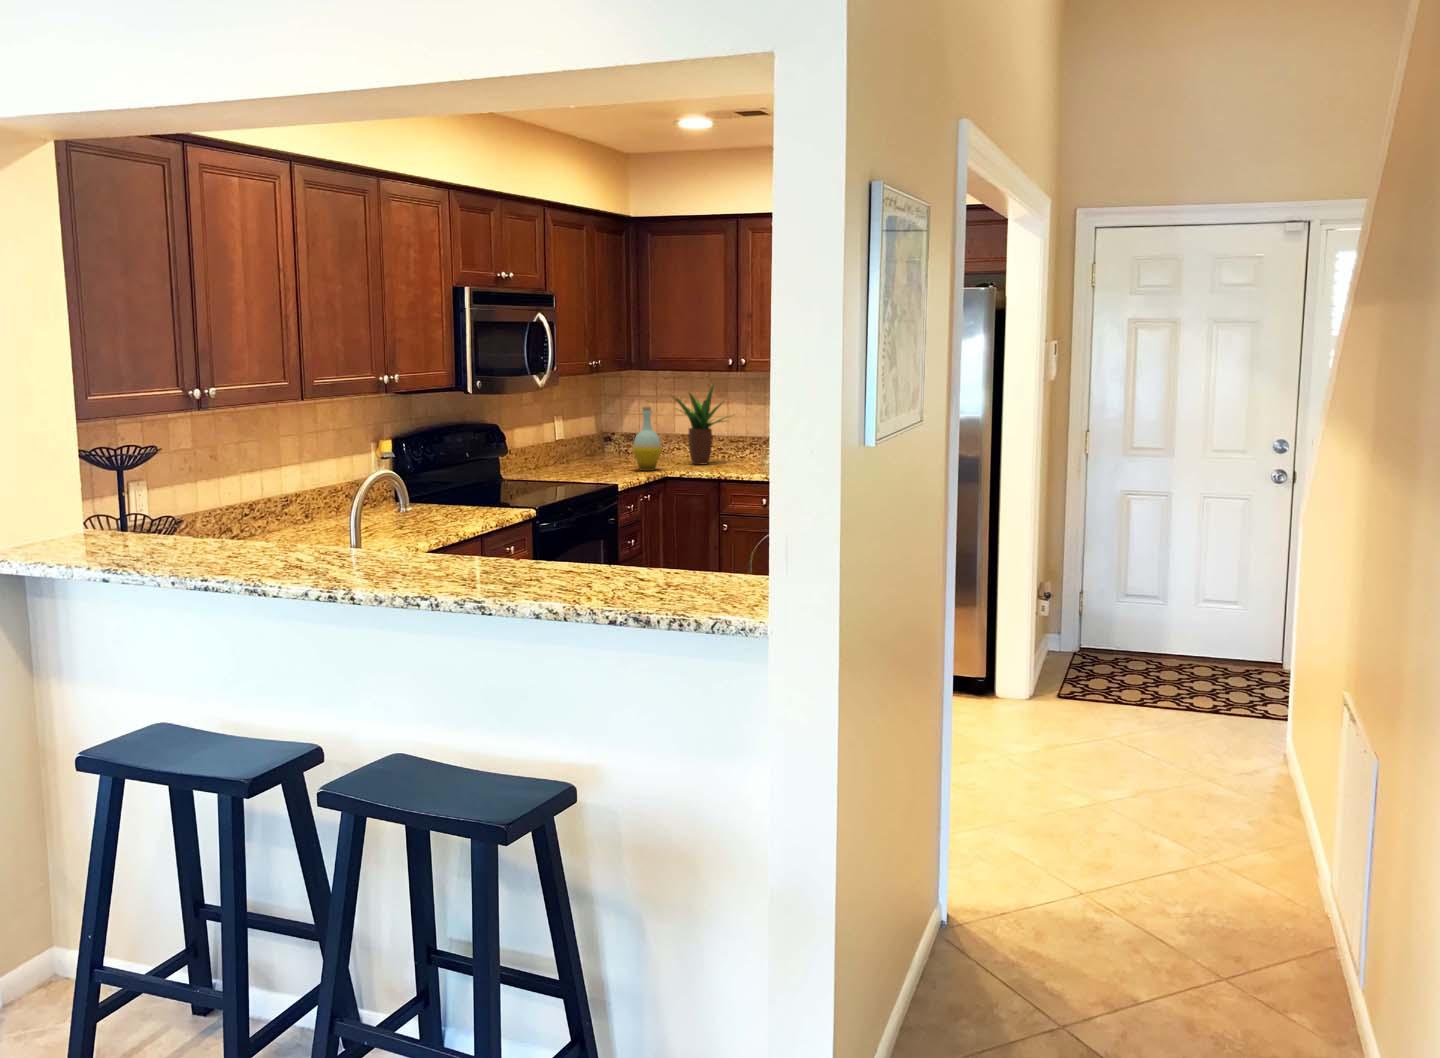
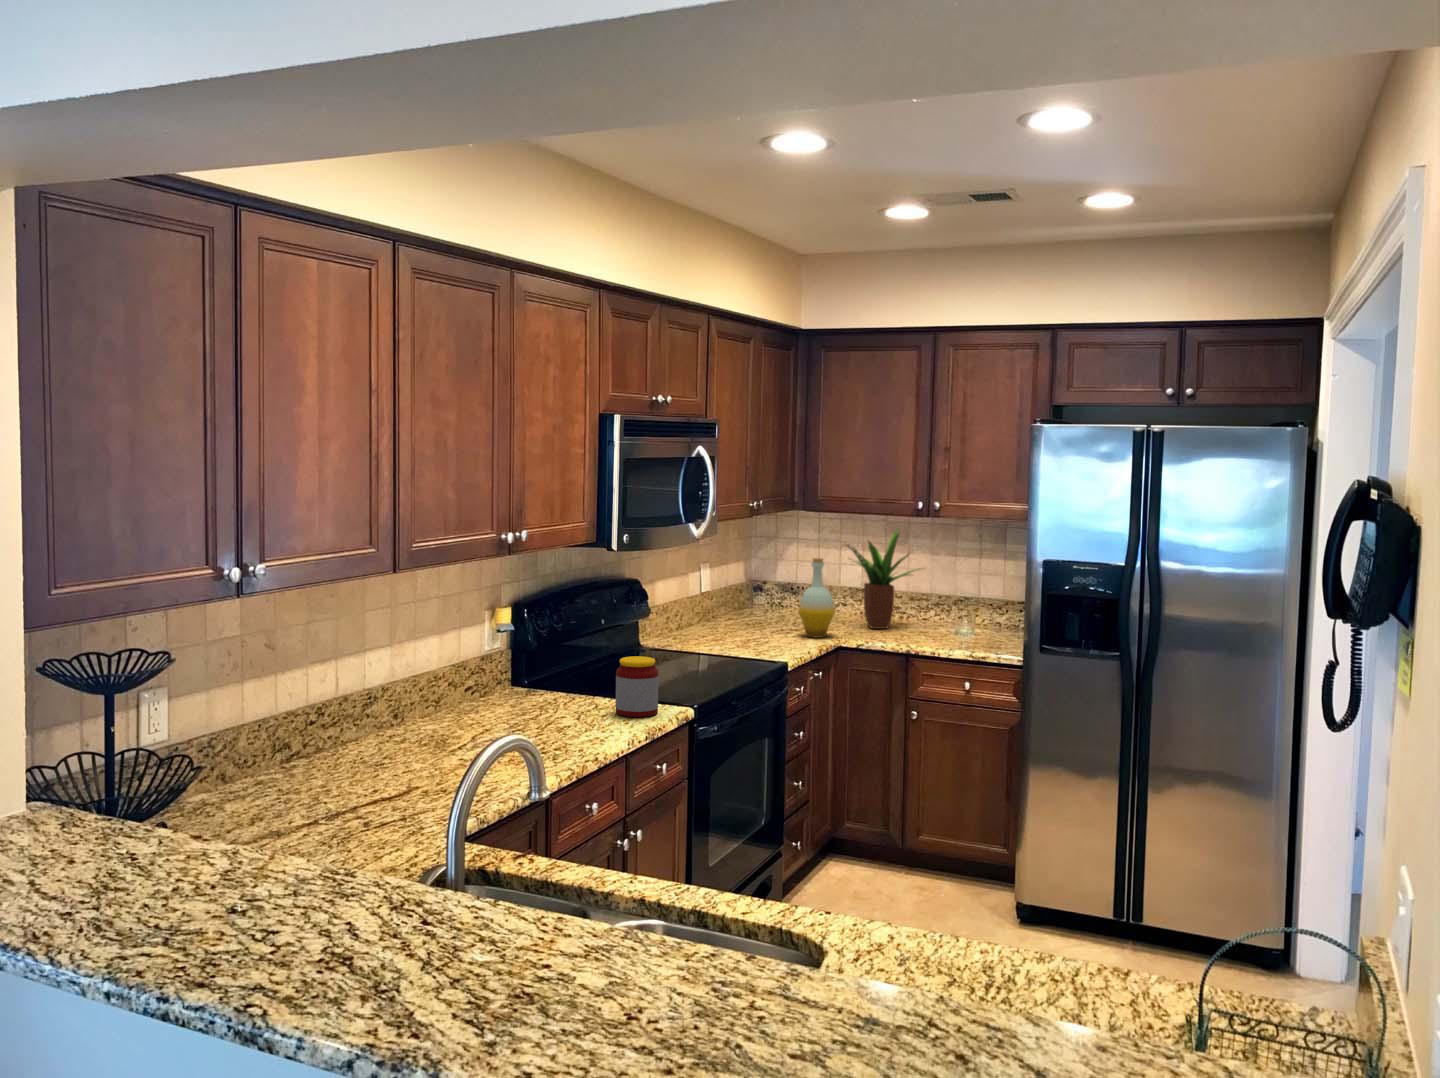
jar: none [474,471,507,515] -> present [616,656,658,717]

